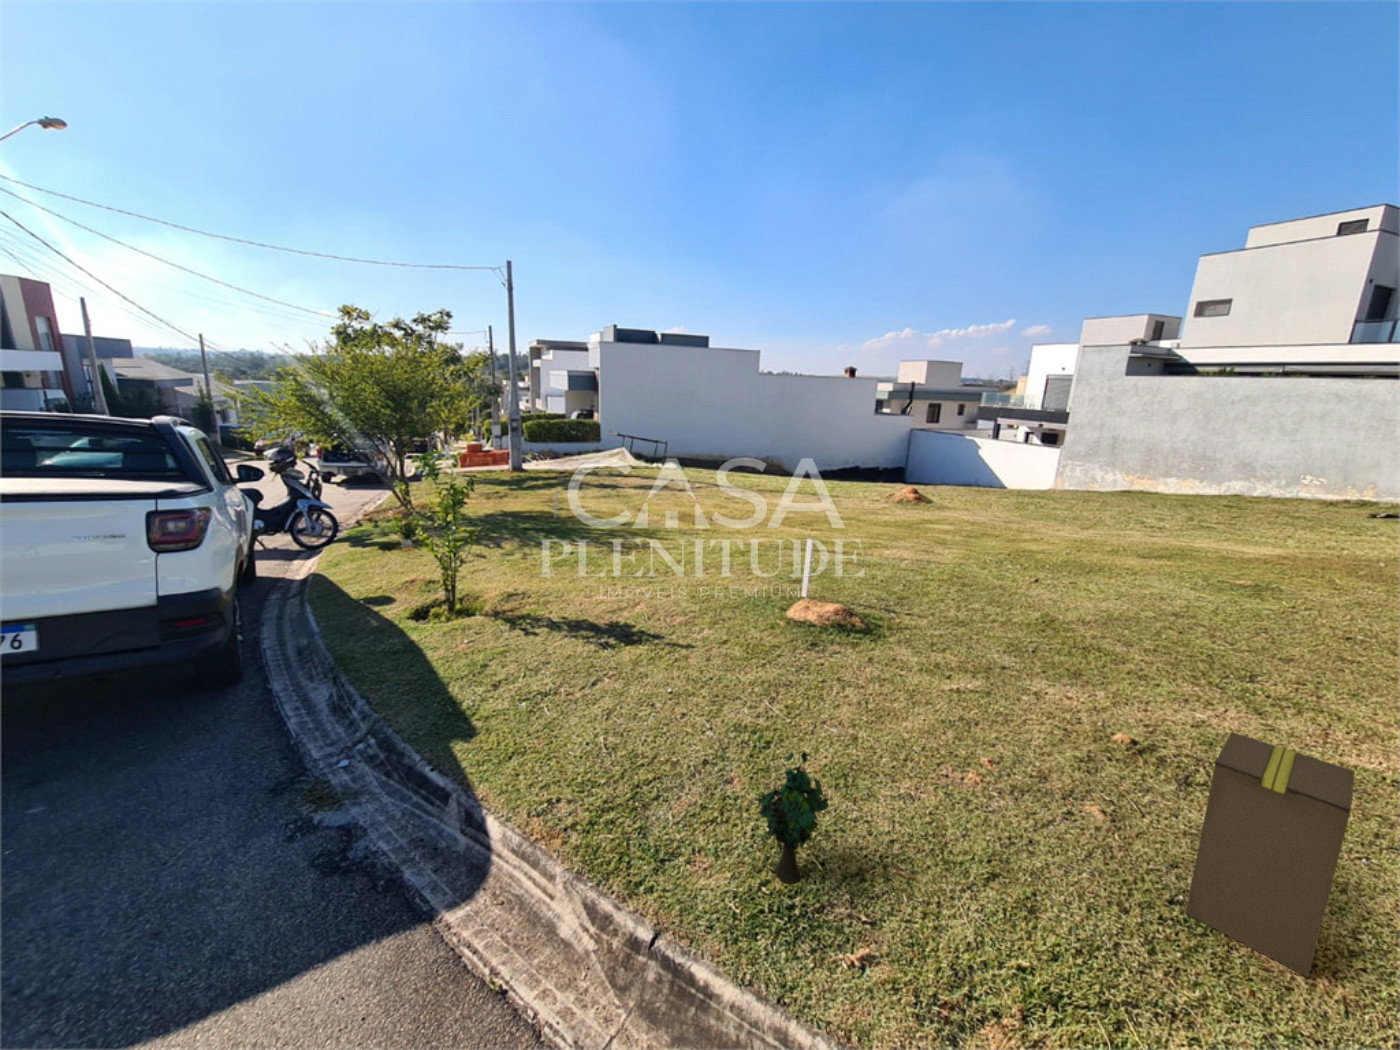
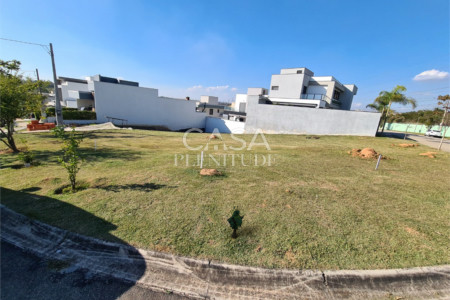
cardboard box: present [1186,732,1355,977] -> none [304,184,329,225]

